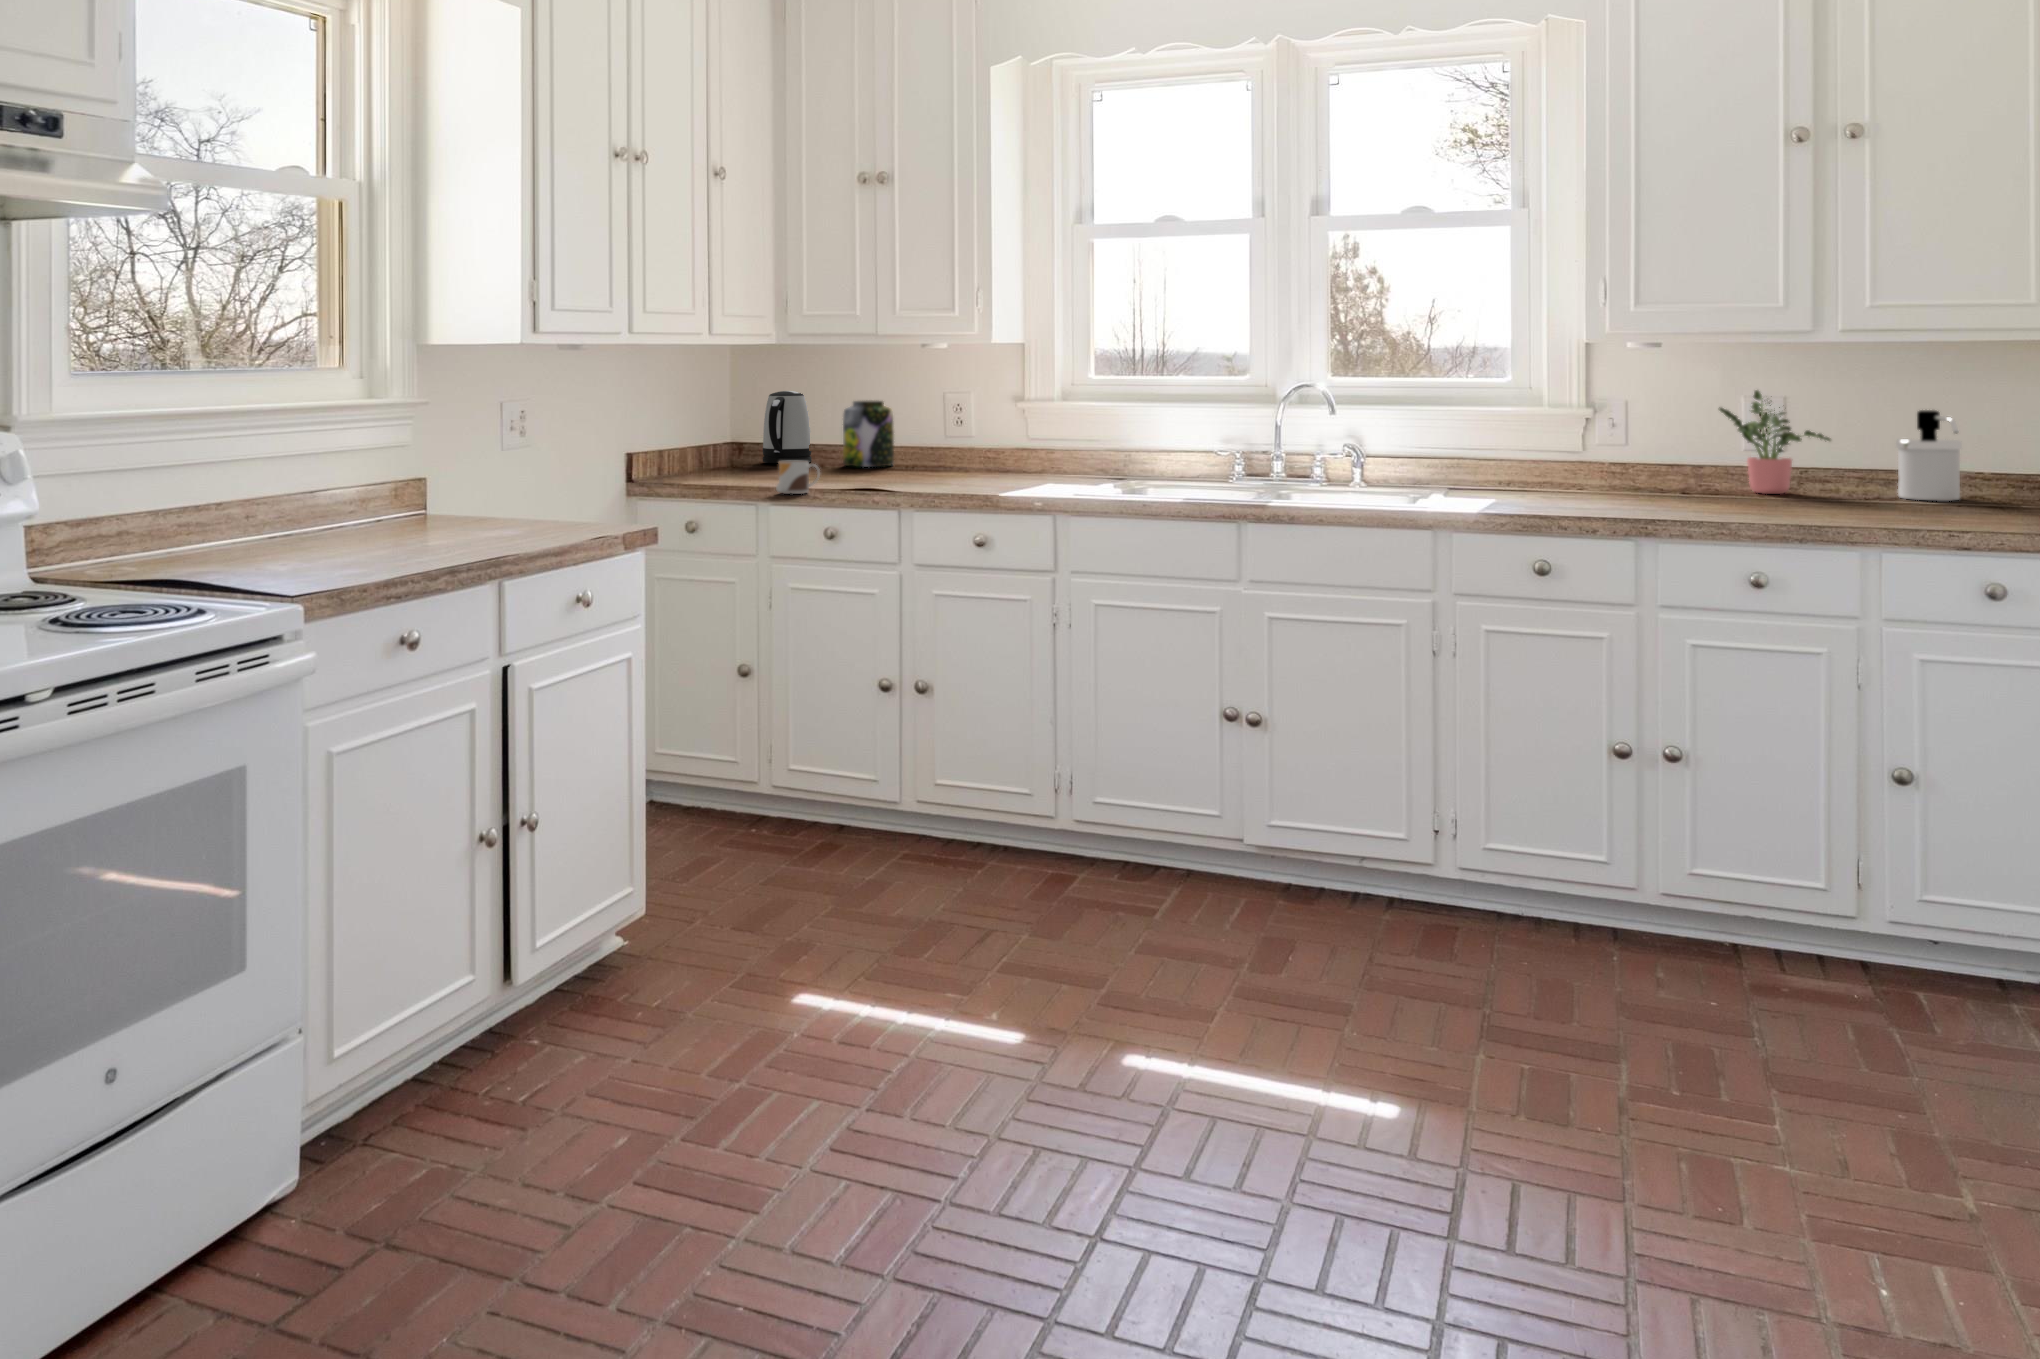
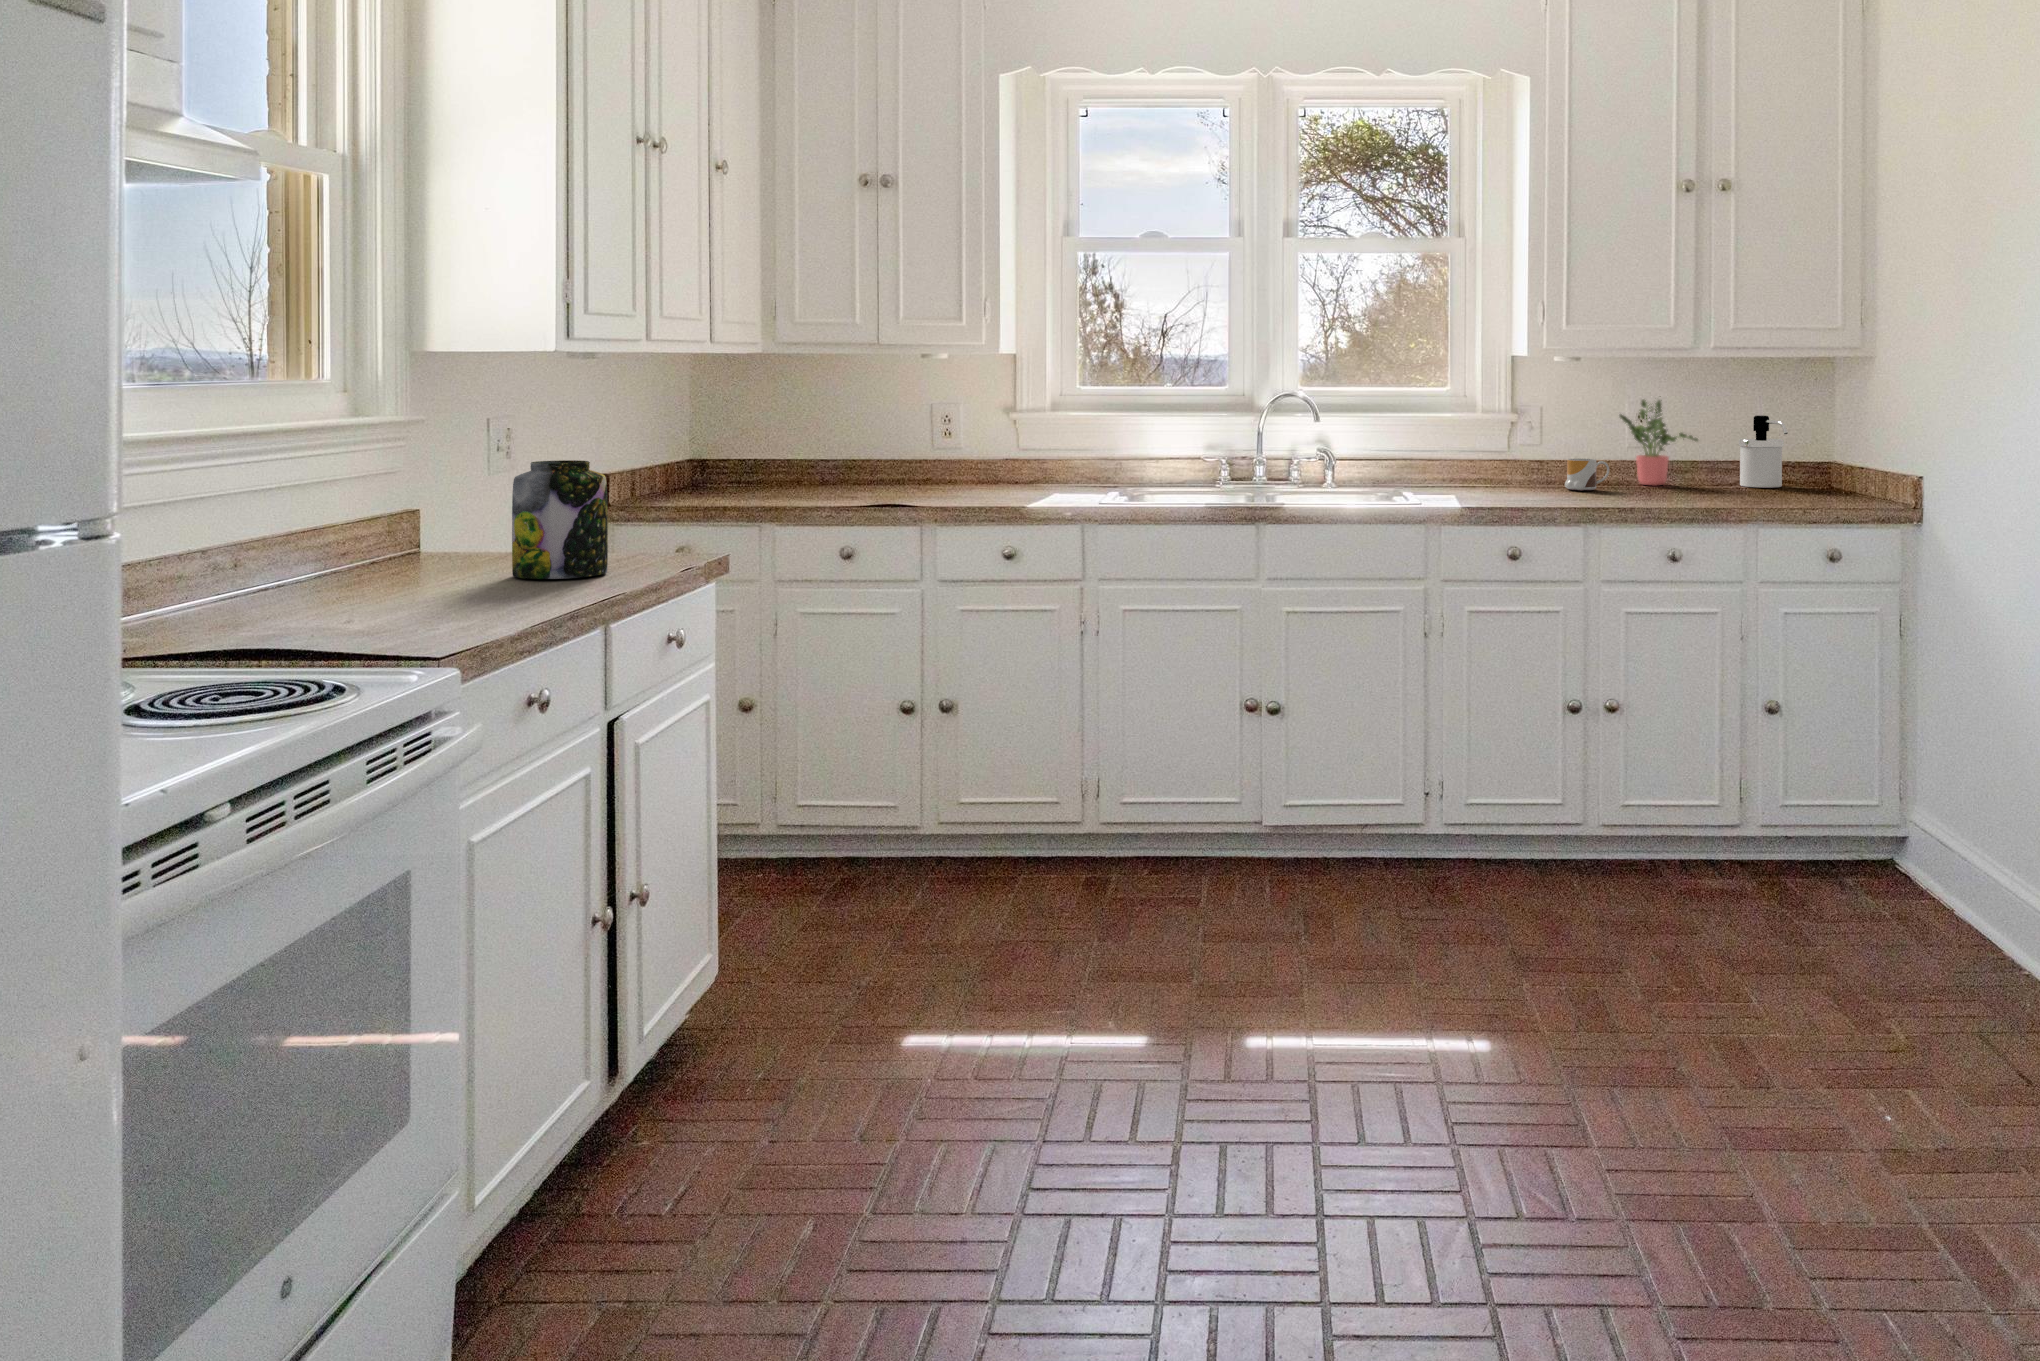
kettle: present [763,391,812,463] -> none [717,400,773,478]
jar: present [843,401,894,467] -> present [512,460,608,579]
mug: present [776,461,820,494] -> present [1565,459,1609,490]

